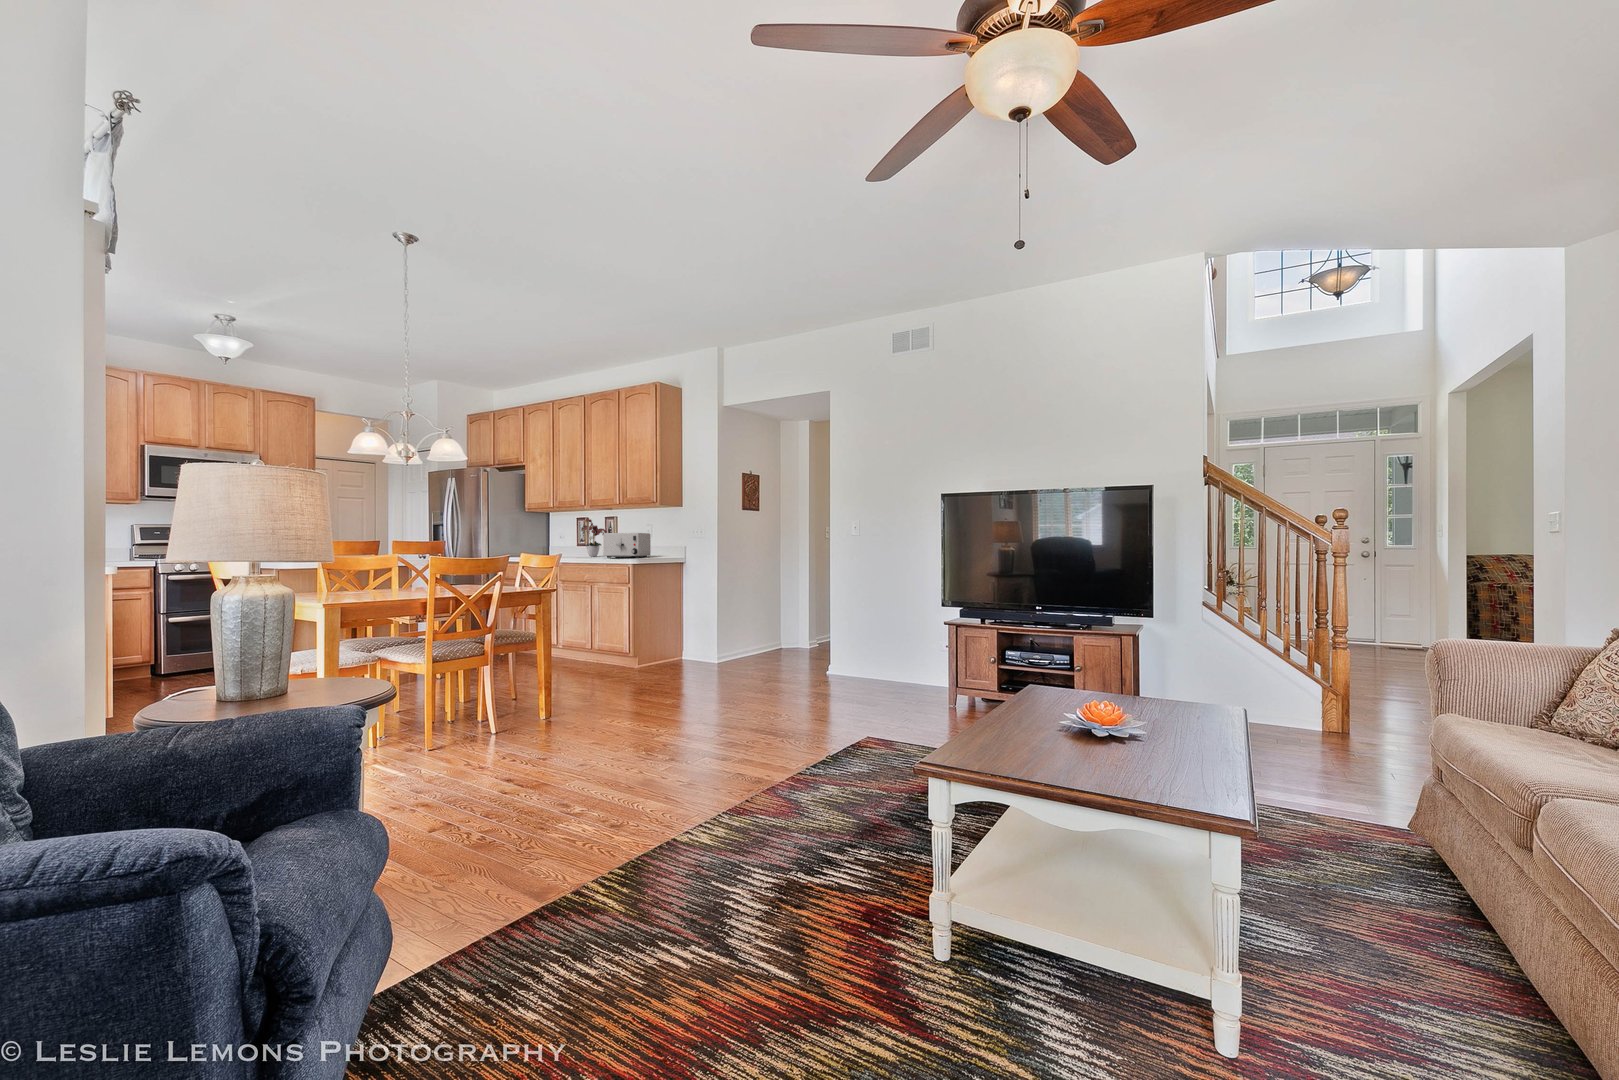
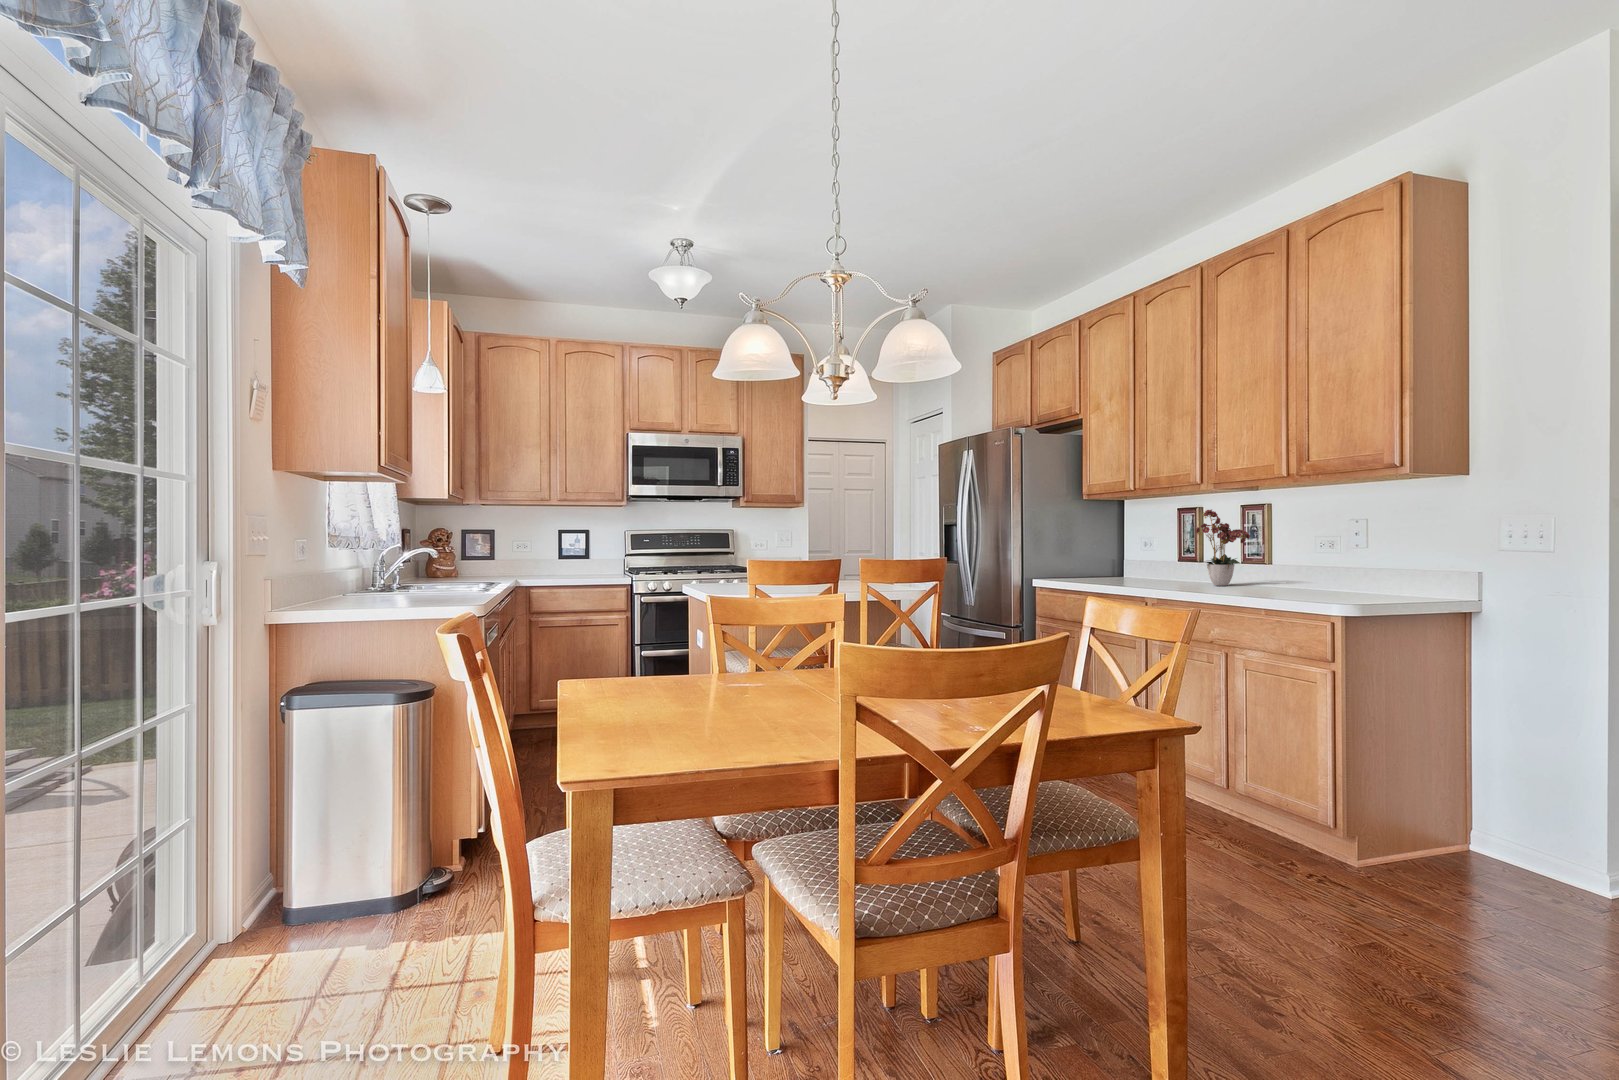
toaster: present [603,533,651,558] -> none [1256,541,1373,598]

